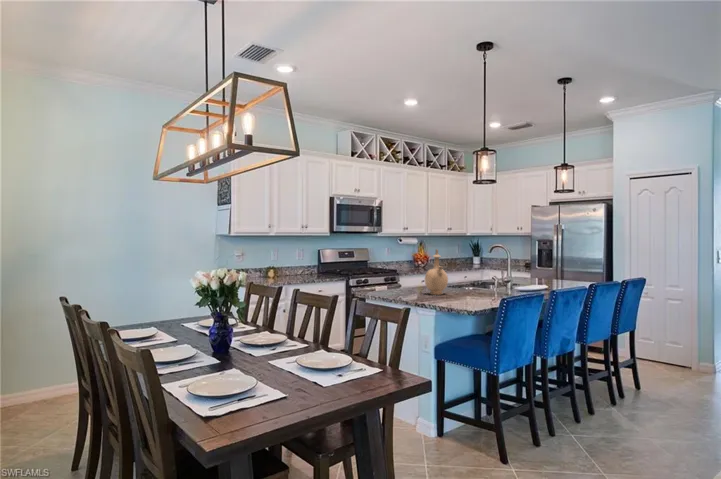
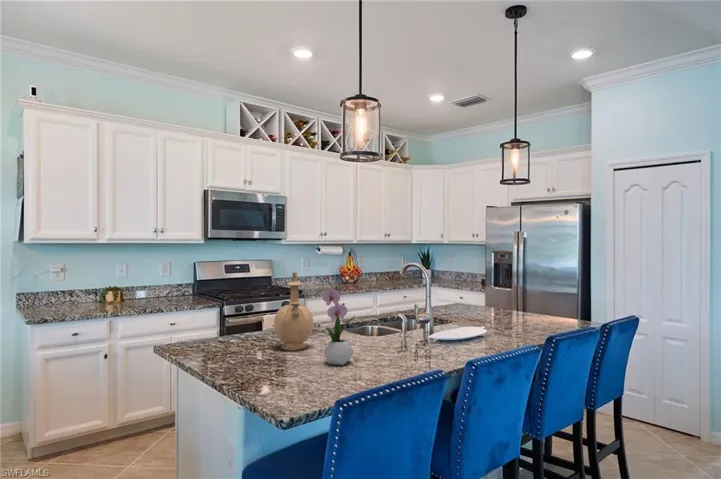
flower arrangement: none [464,249,481,299] -> present [322,276,355,365]

